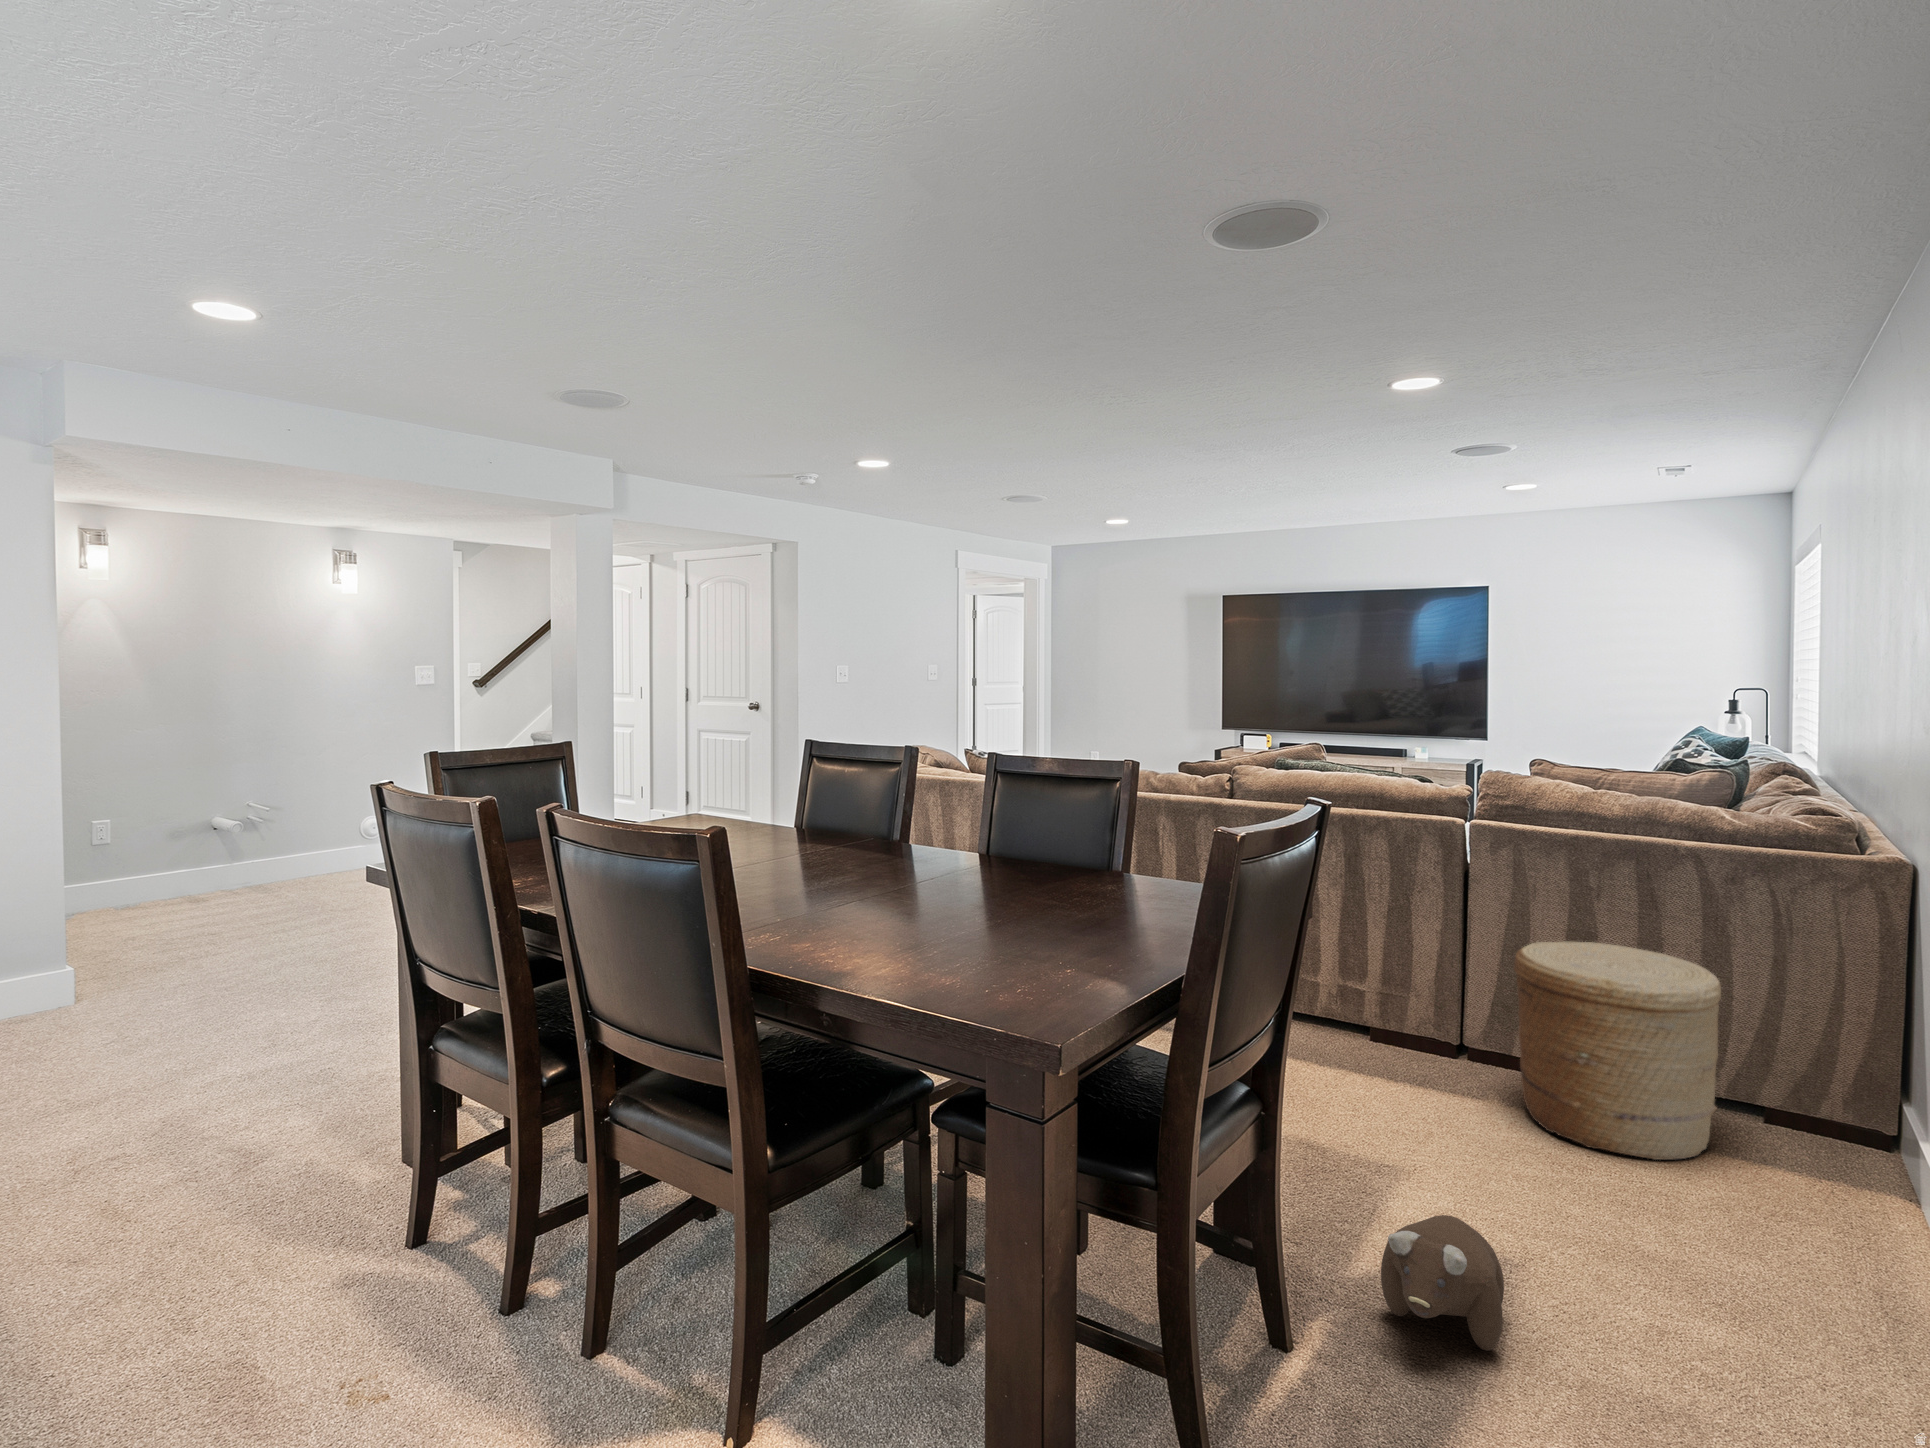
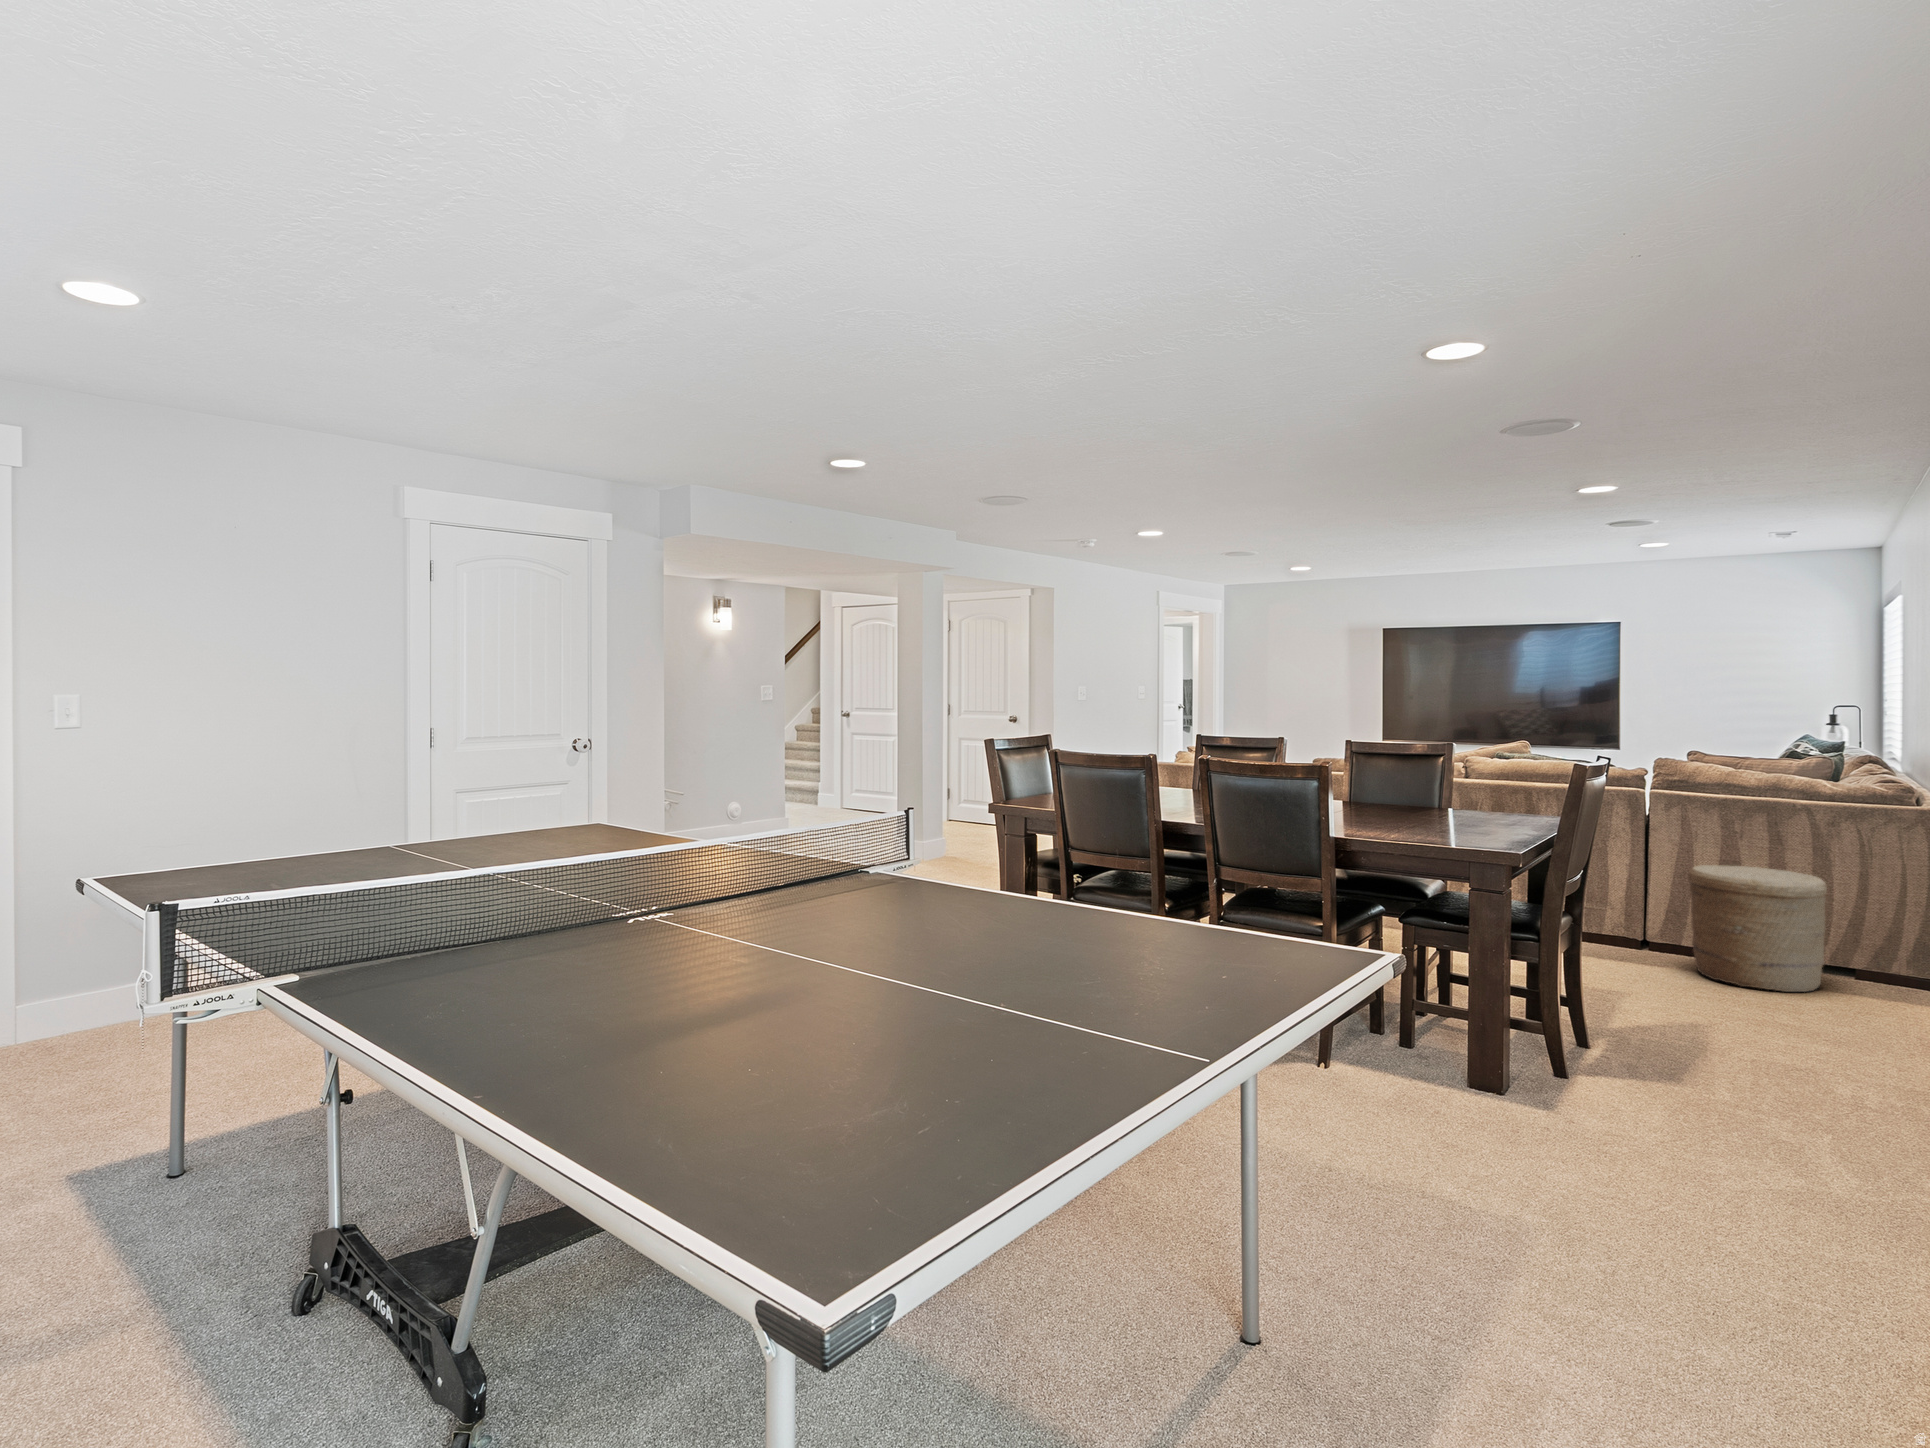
plush toy: present [1381,1215,1504,1351] -> none [1636,986,1709,1051]

